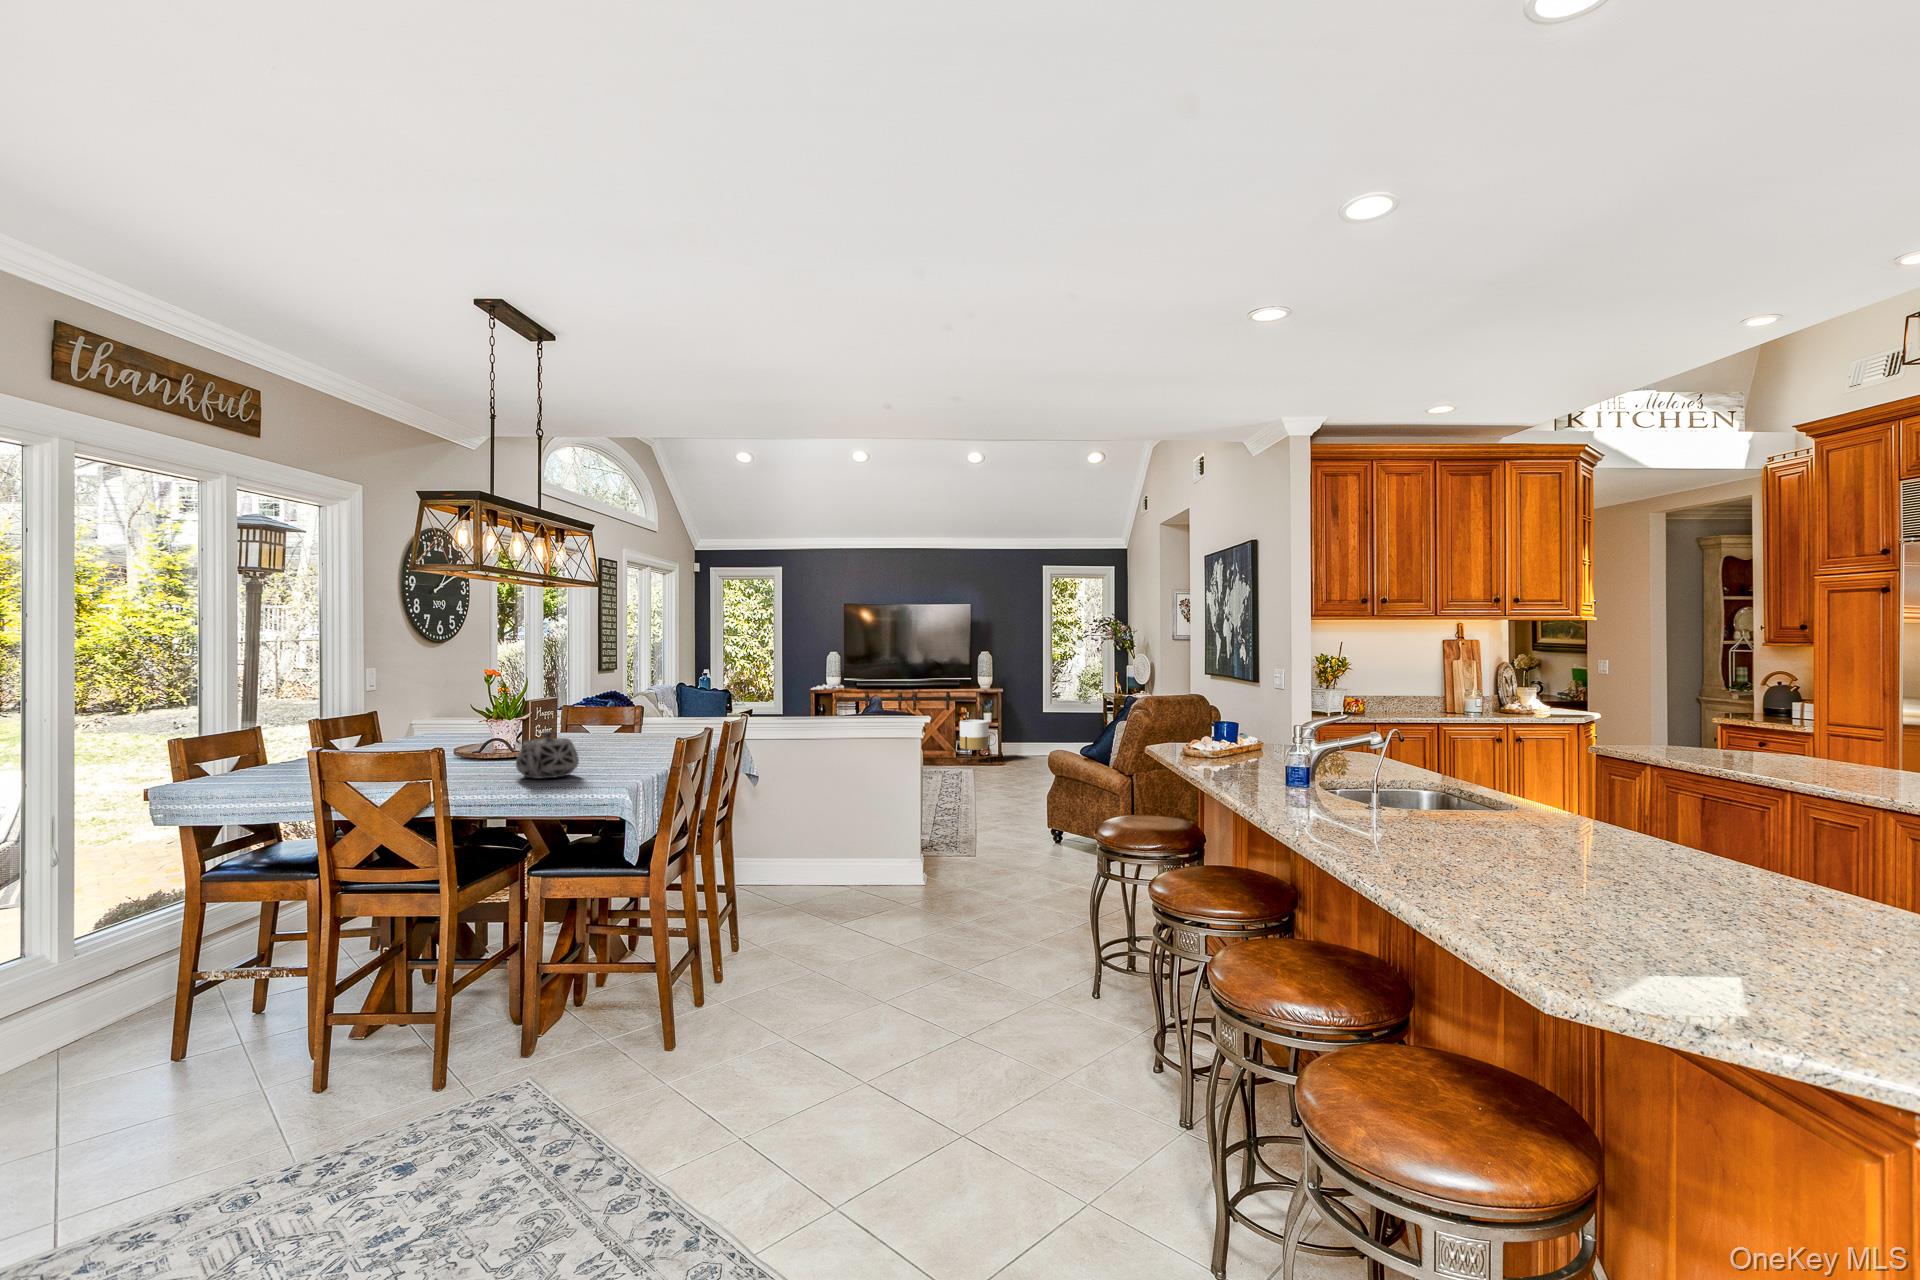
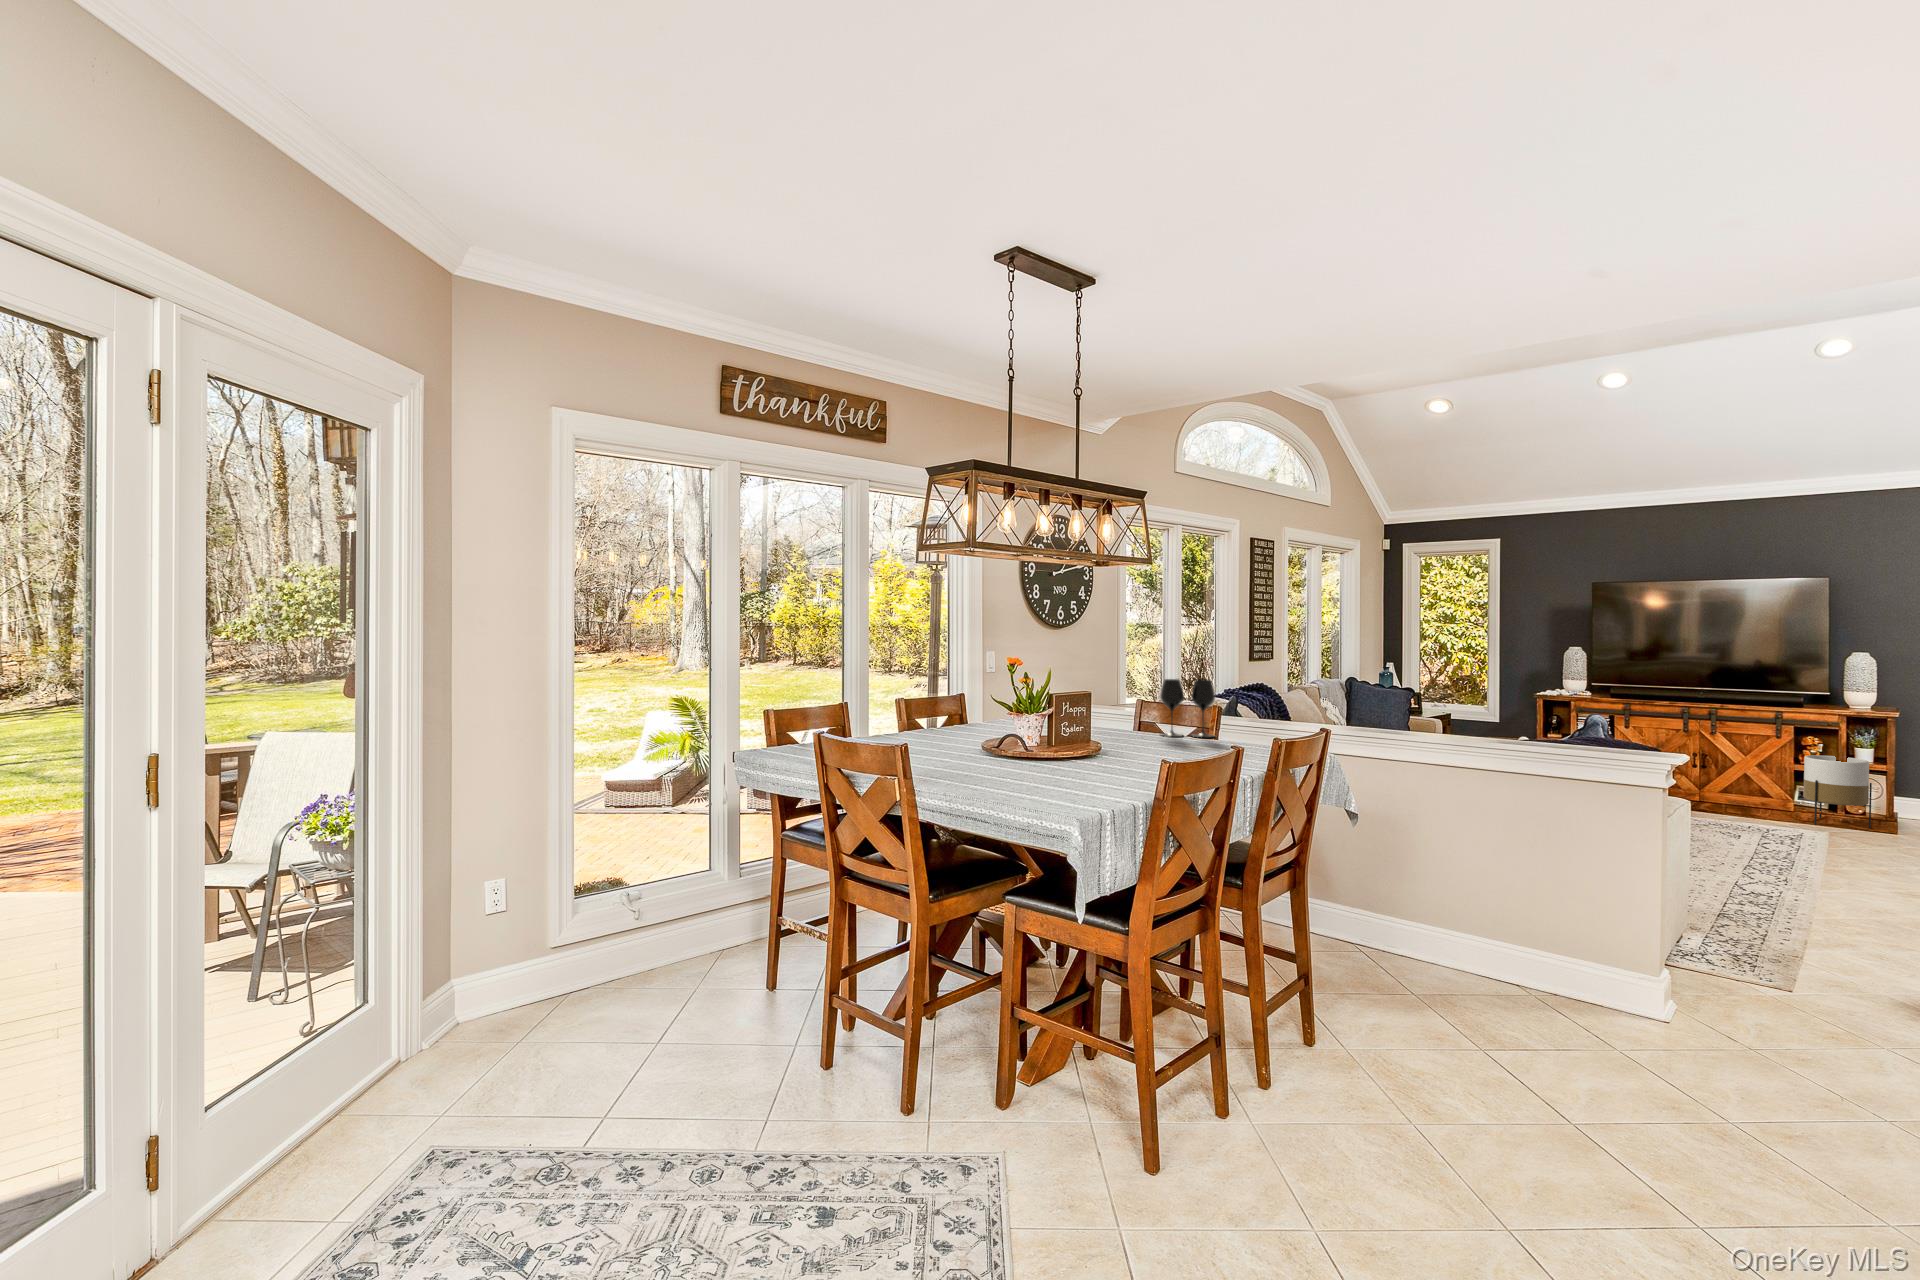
wine glass: none [594,684,642,734] -> present [1160,679,1215,737]
teapot: present [516,731,579,779] -> none [993,734,1067,791]

